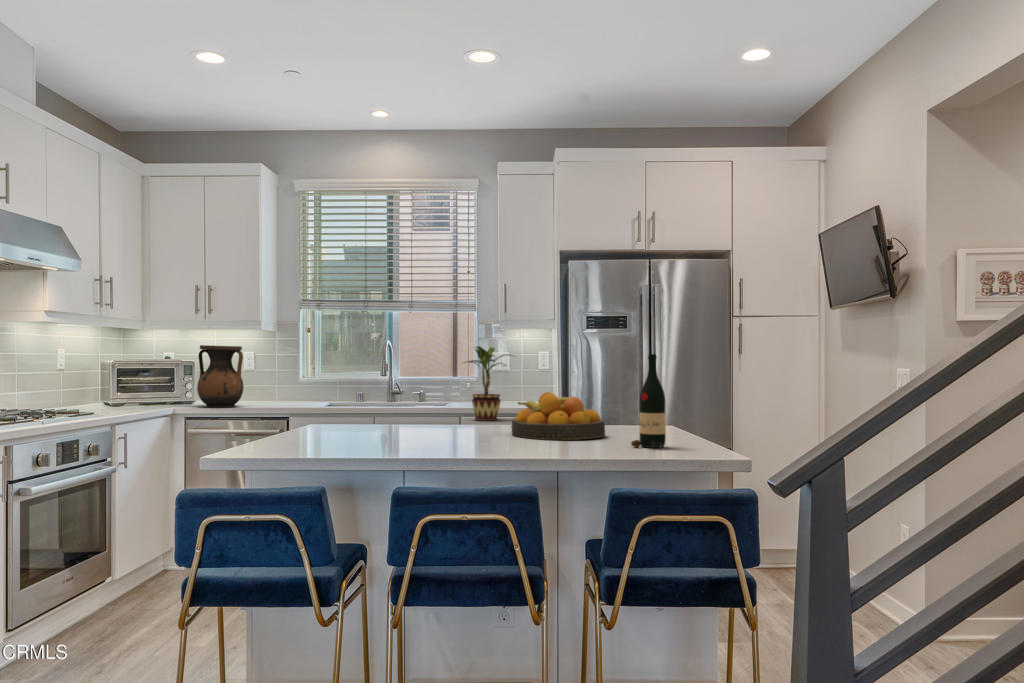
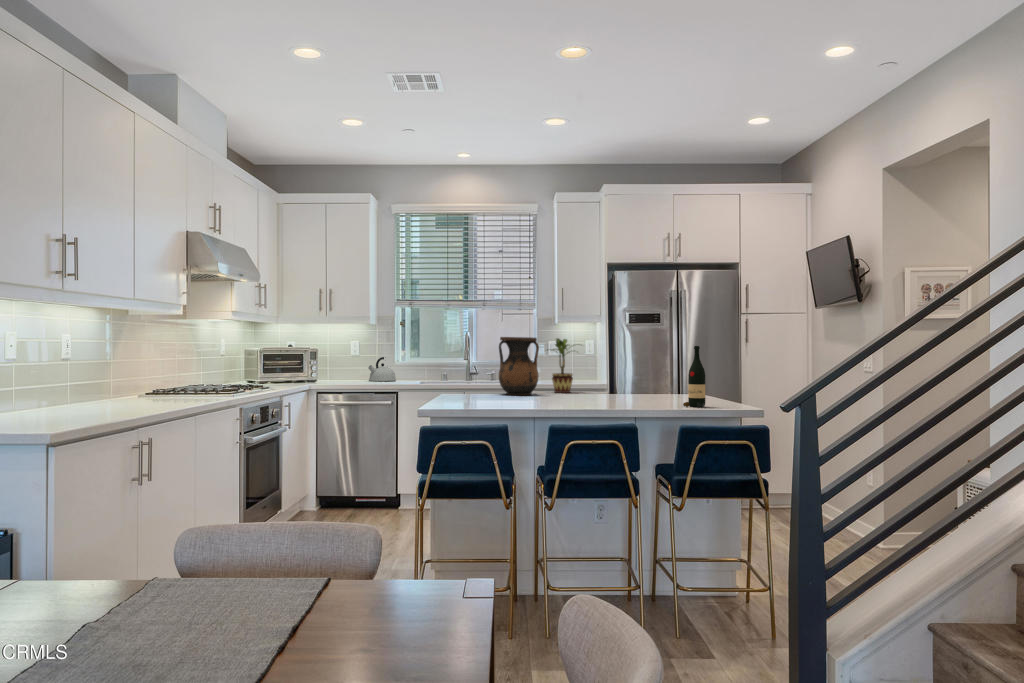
vase: present [197,345,244,408] -> present [499,337,539,395]
kettle: none [264,372,301,402] -> present [368,357,396,381]
fruit bowl: present [511,392,605,440] -> none [595,372,660,403]

